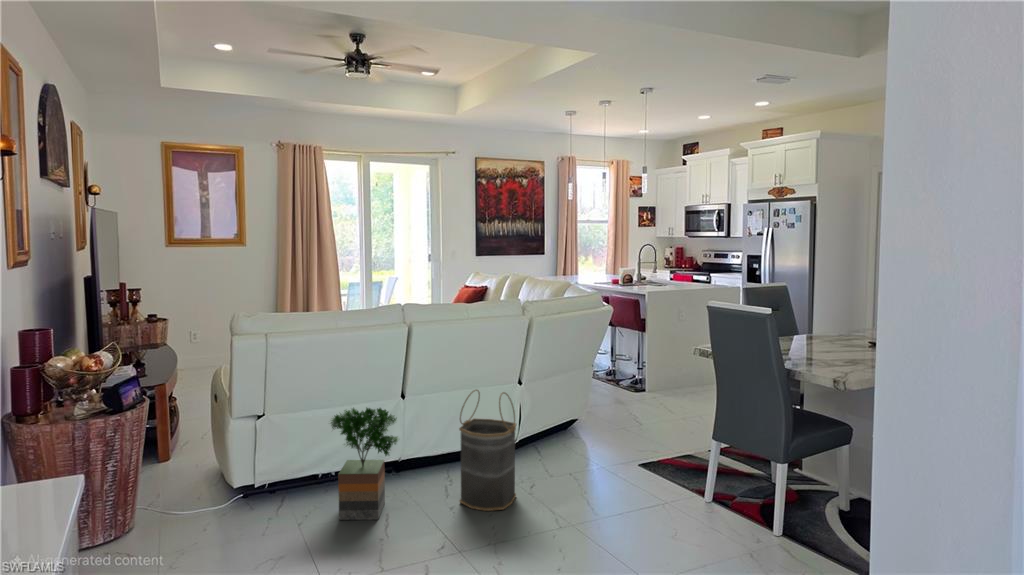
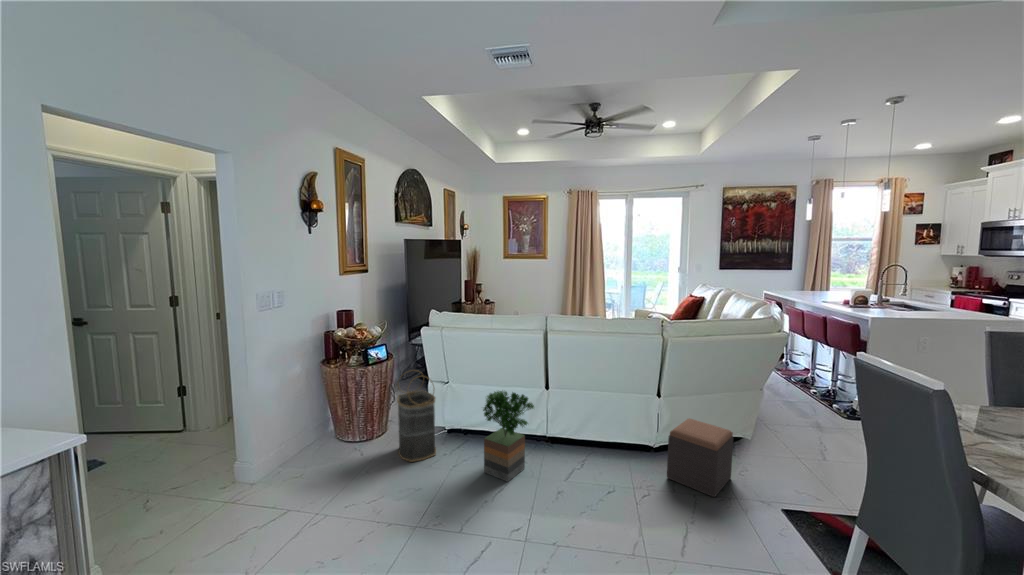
basket: present [459,390,516,511] -> present [397,372,436,462]
footstool: none [533,404,585,472] -> present [667,418,734,497]

